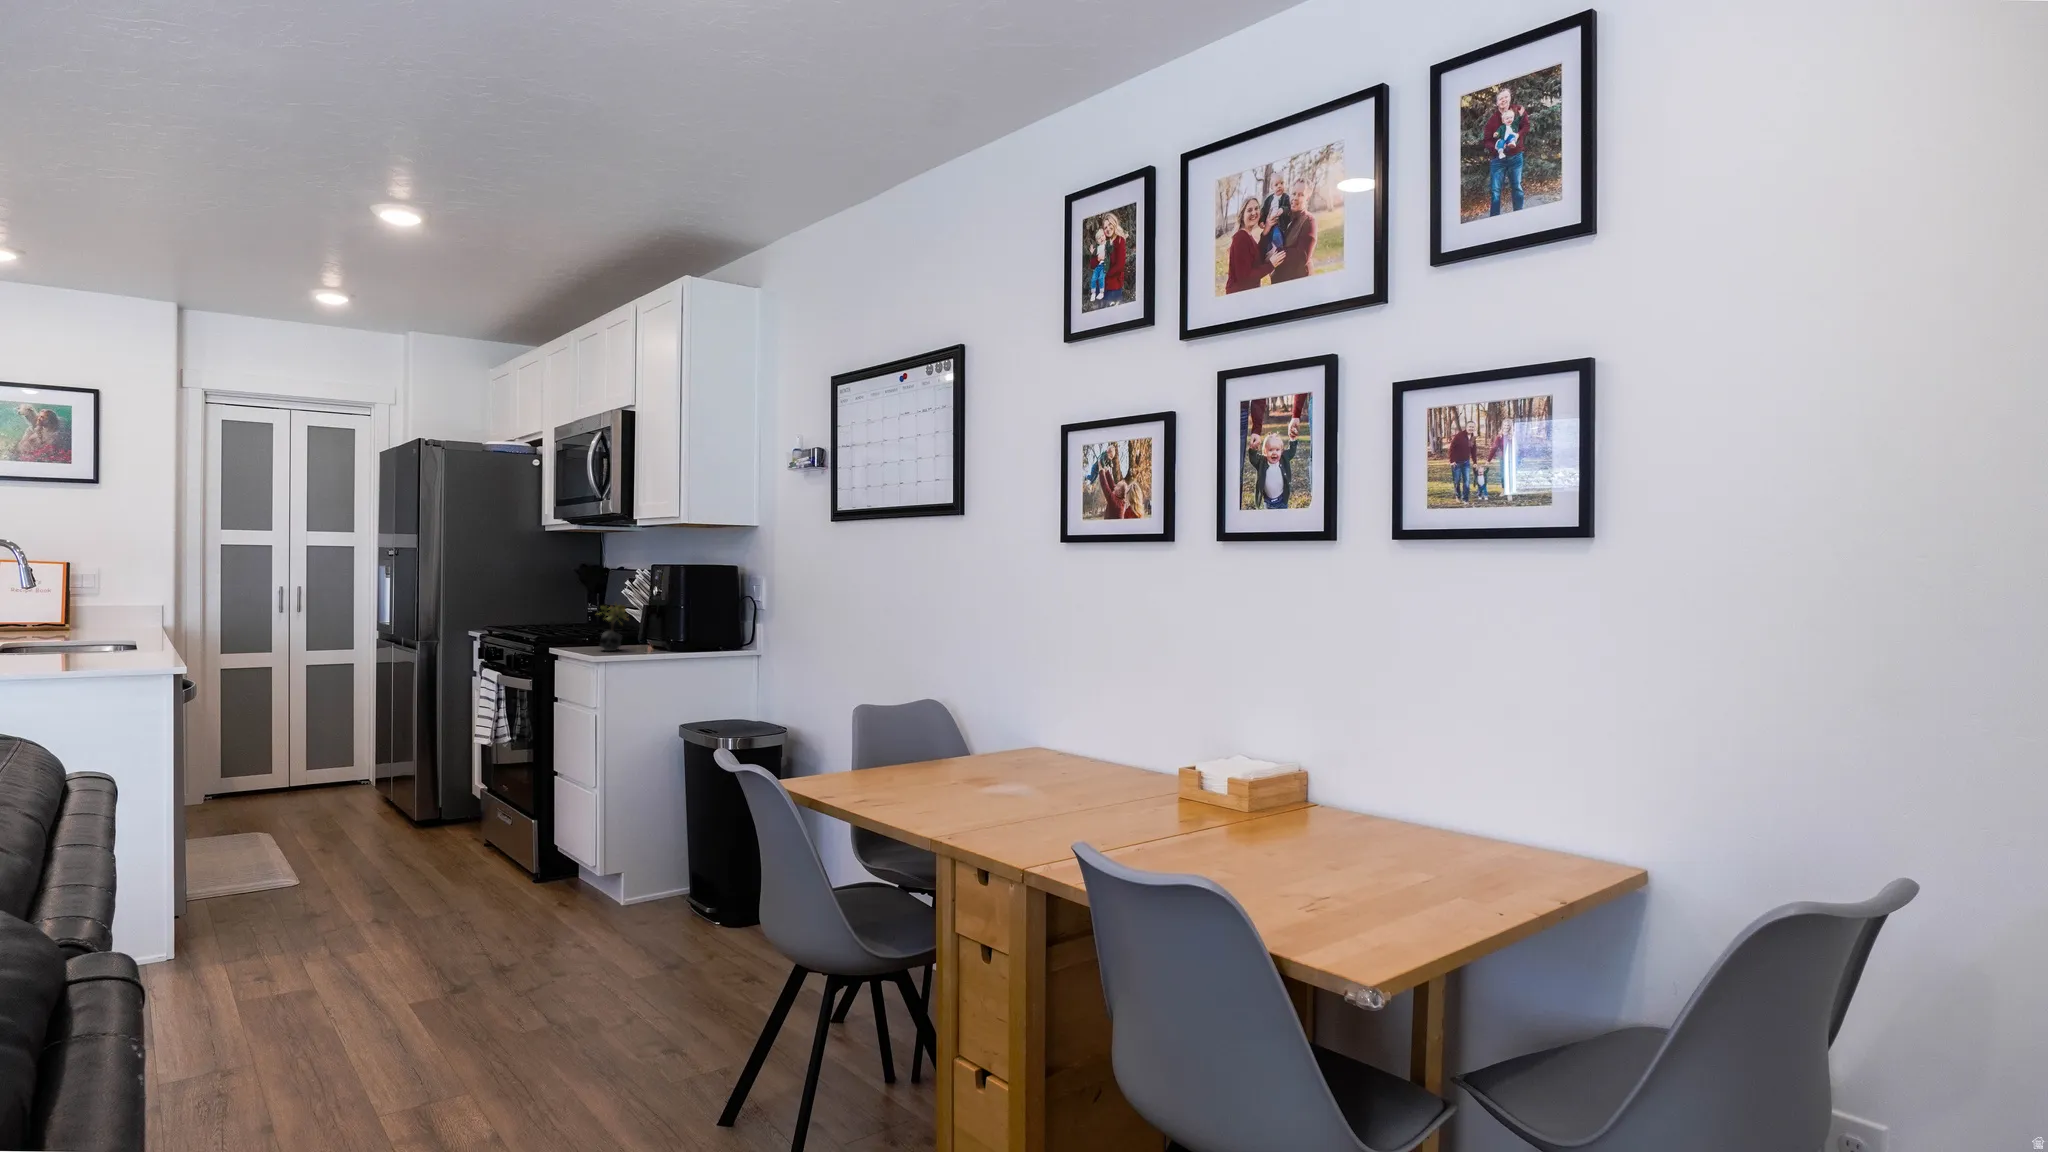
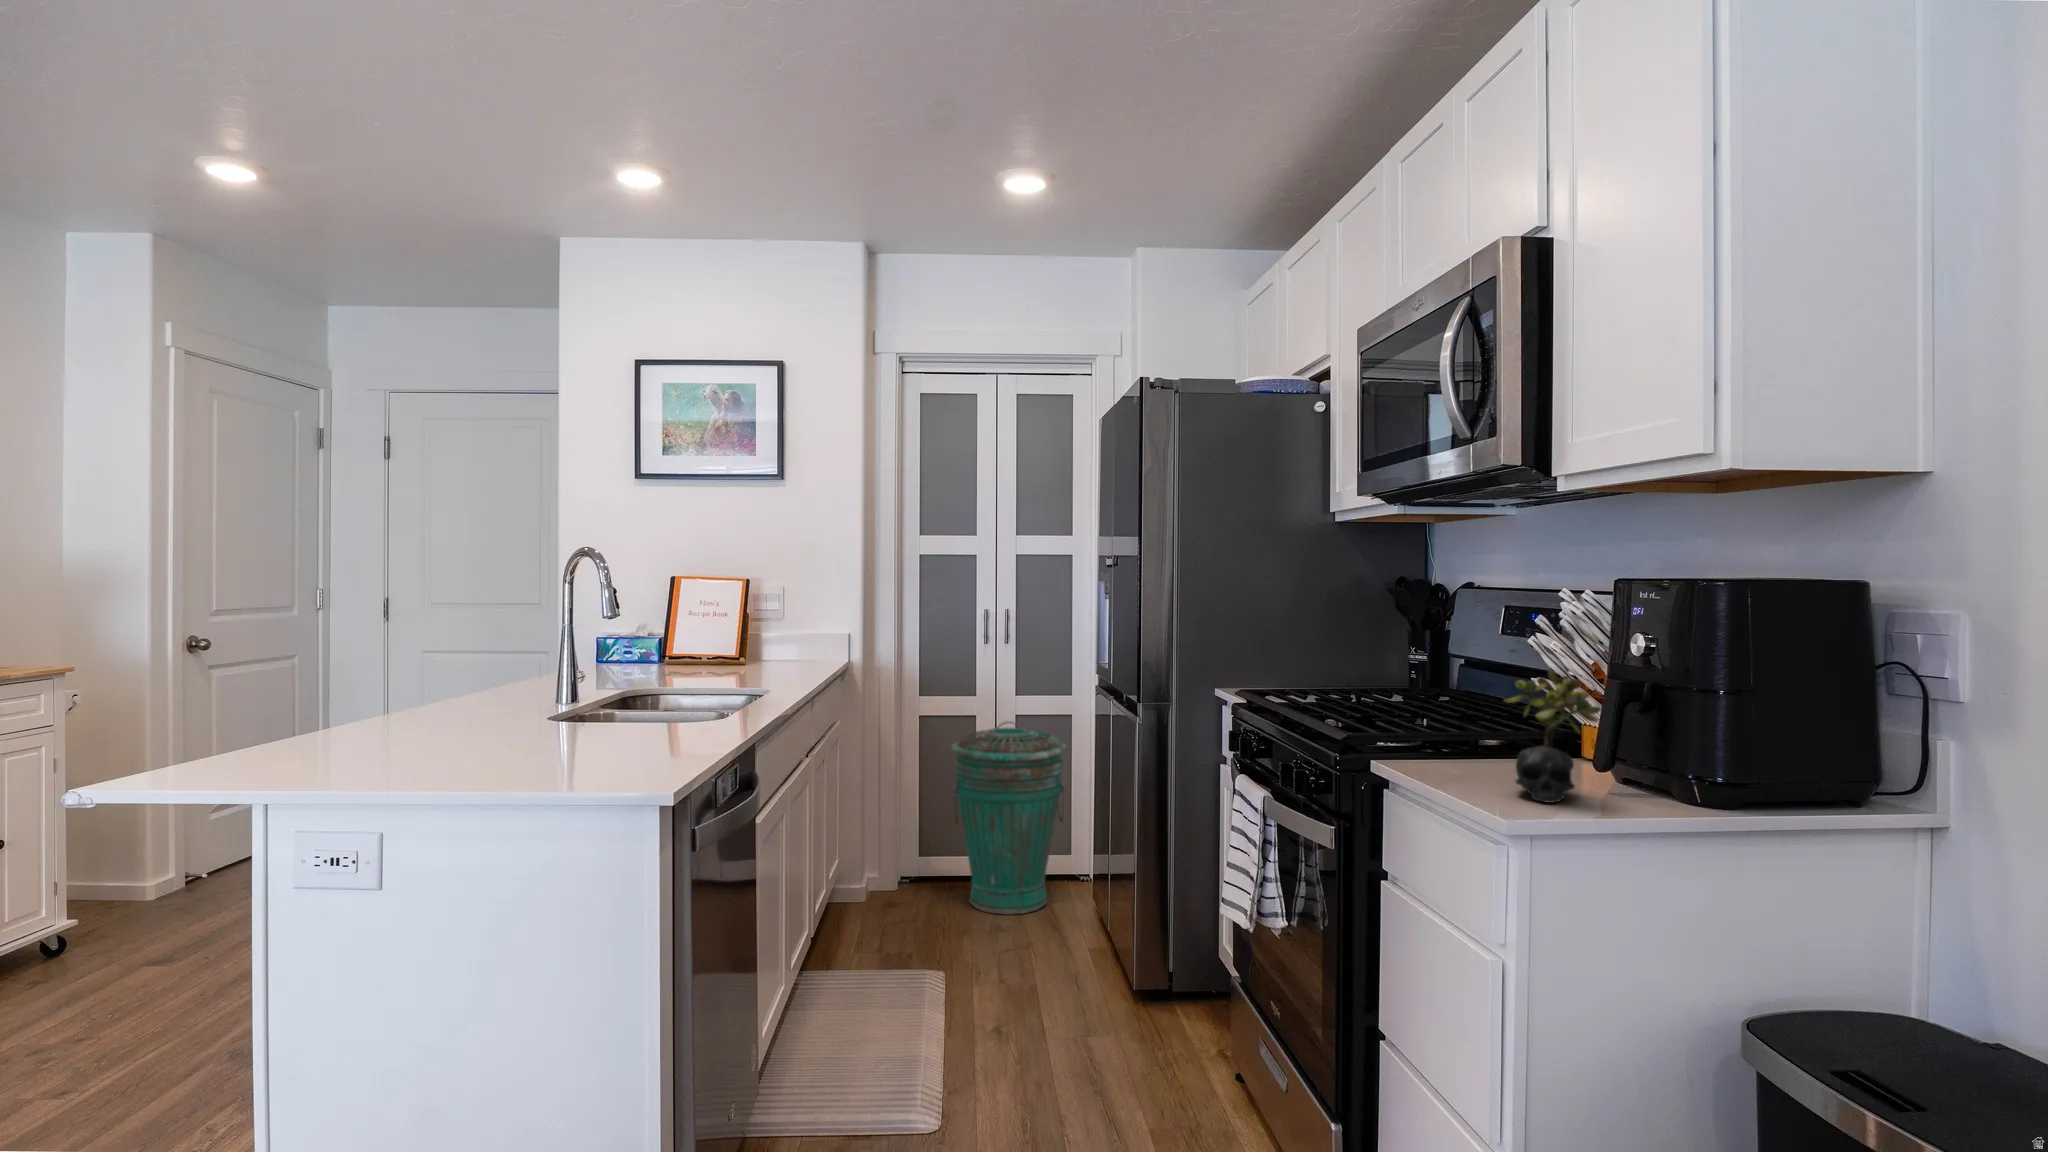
trash can: none [256,668,355,806] -> present [951,721,1066,915]

